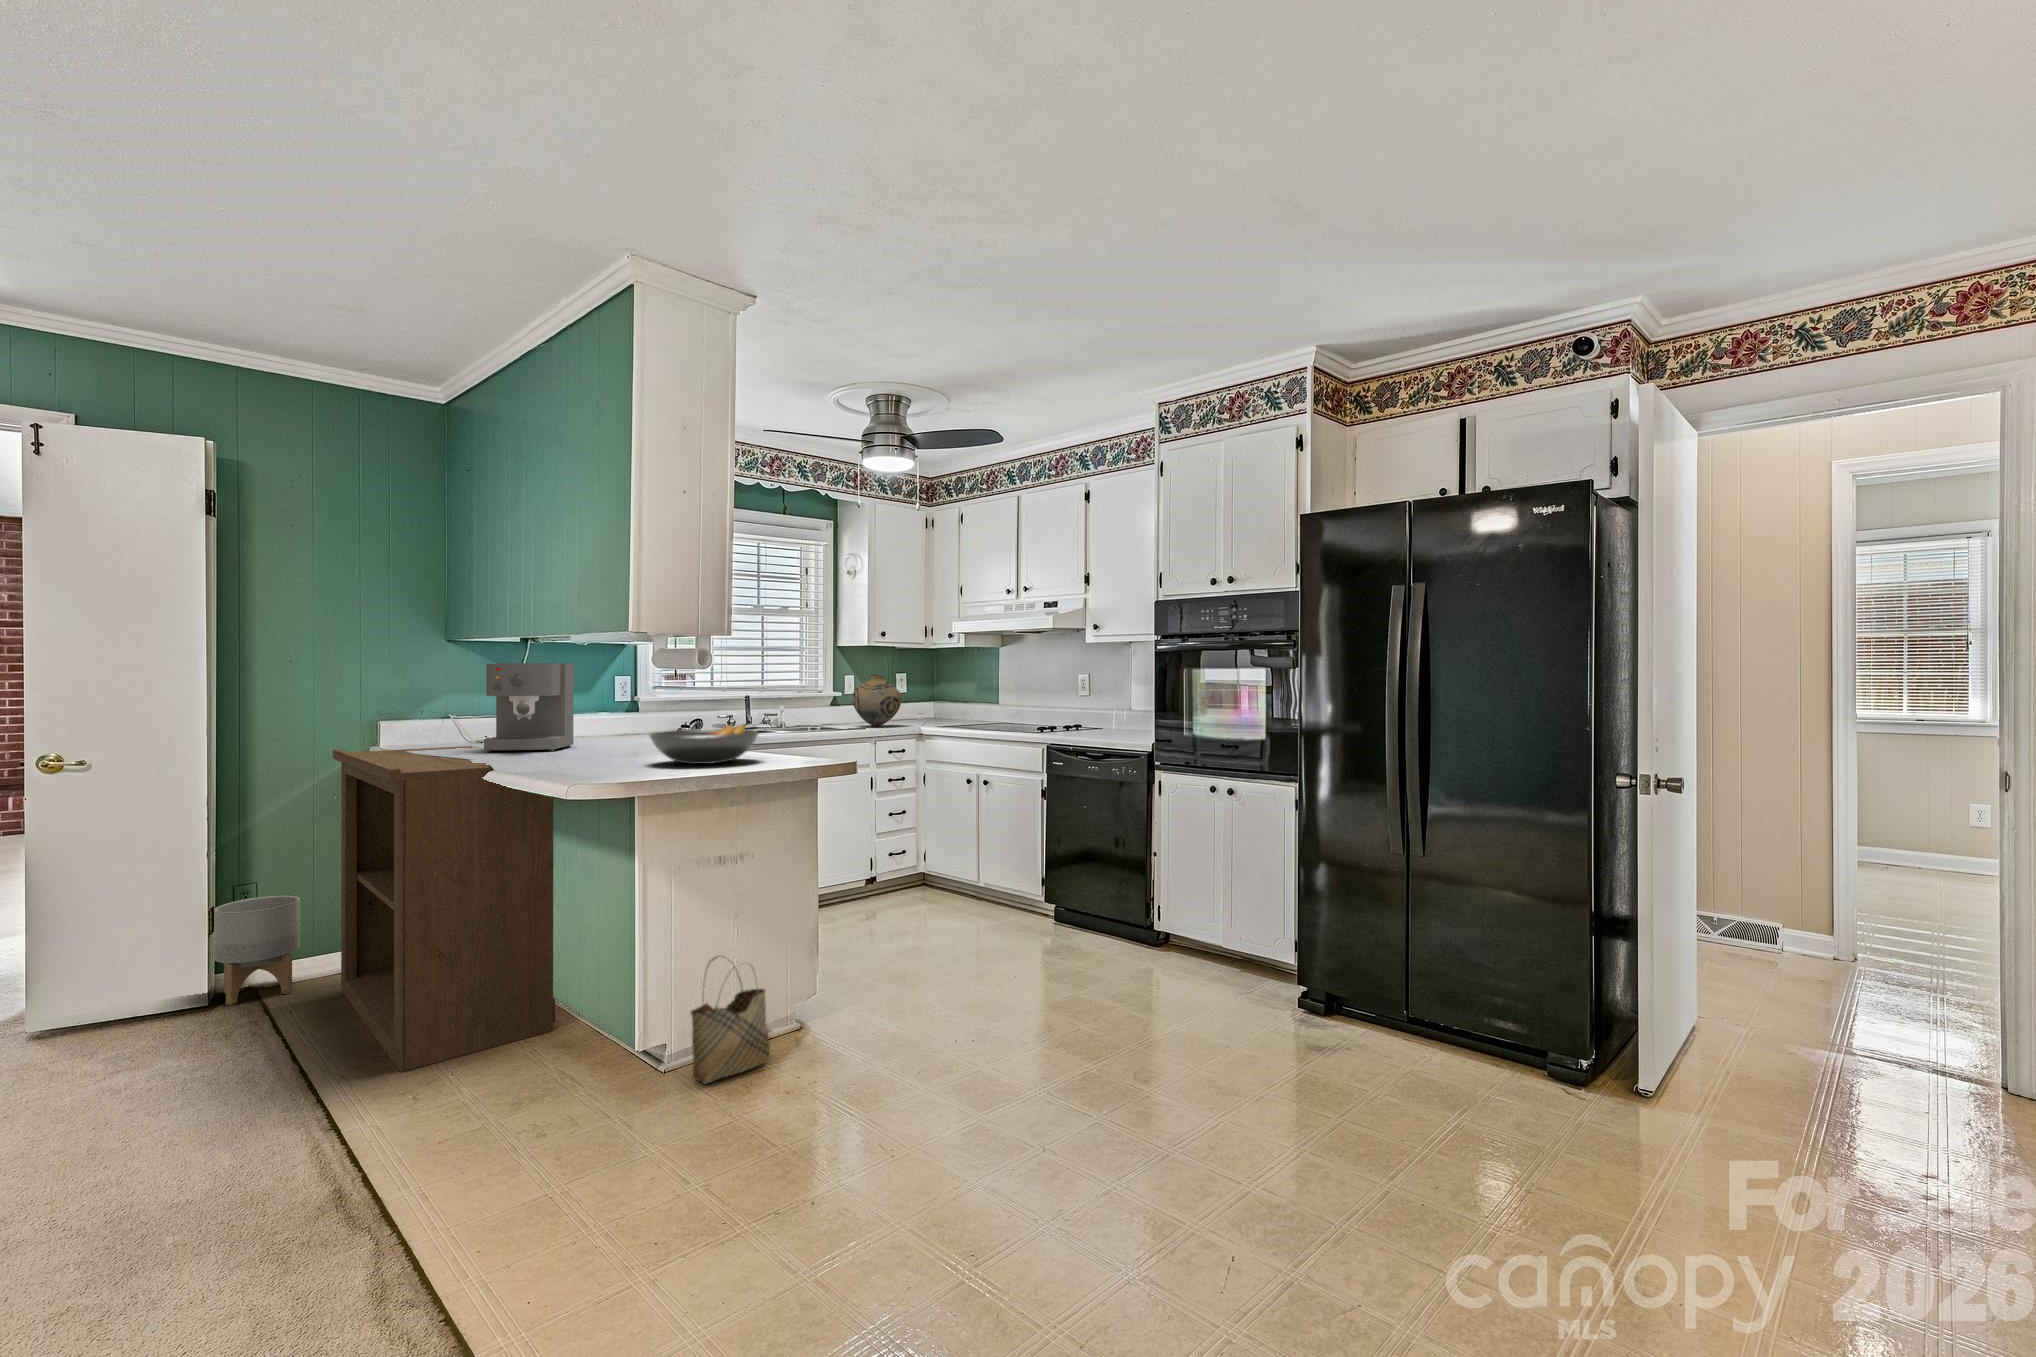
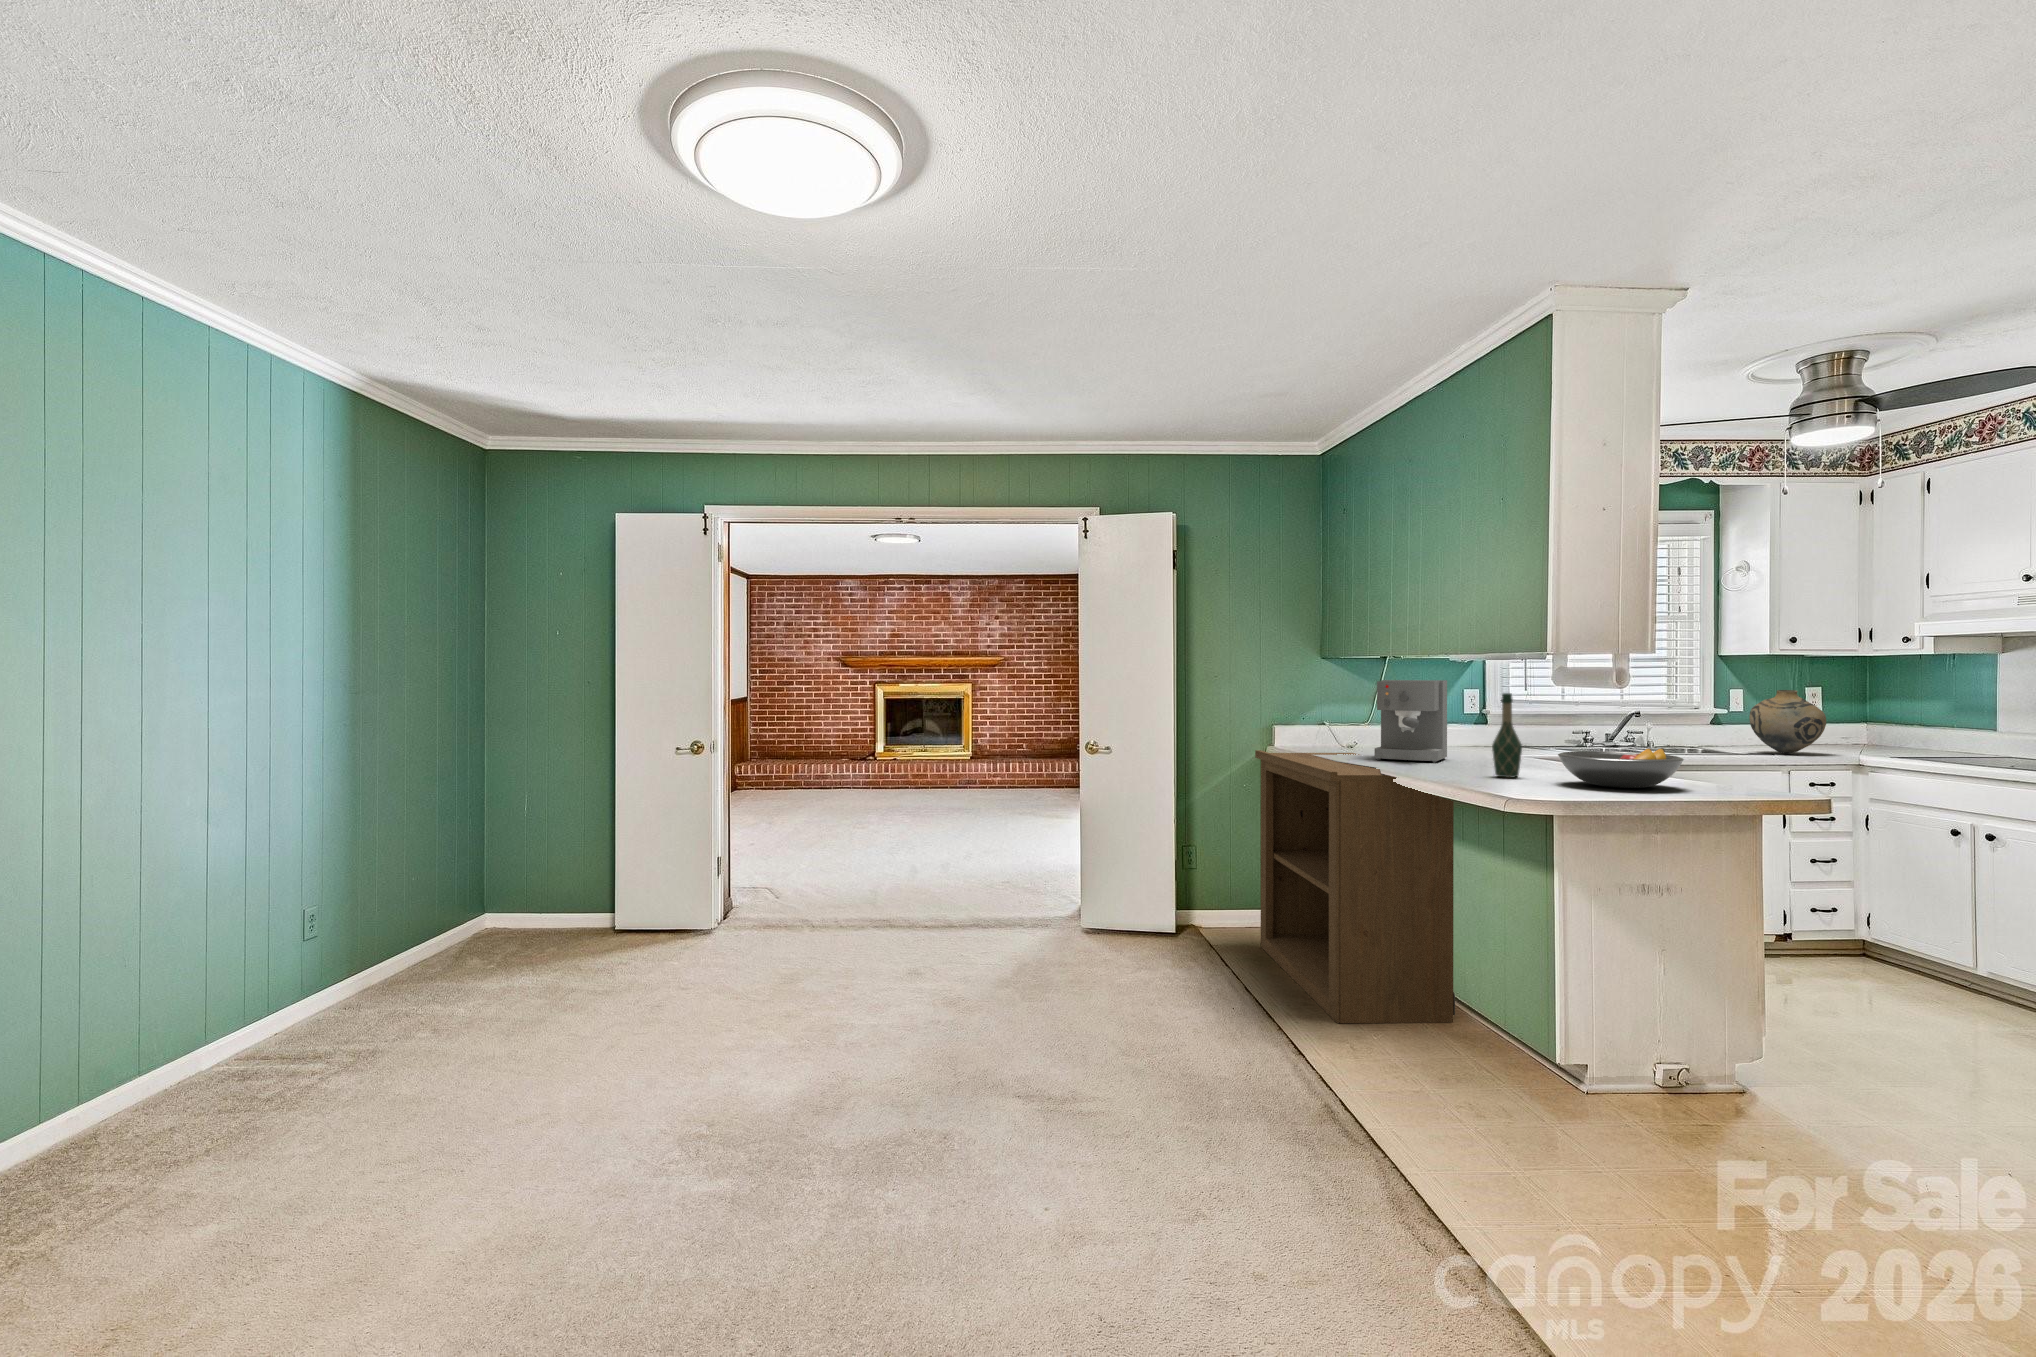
wine bottle: none [591,673,622,762] -> present [1492,693,1522,778]
planter: present [214,896,300,1005] -> none [1179,861,1229,941]
woven basket: present [691,957,770,1084] -> none [1620,987,1711,1115]

